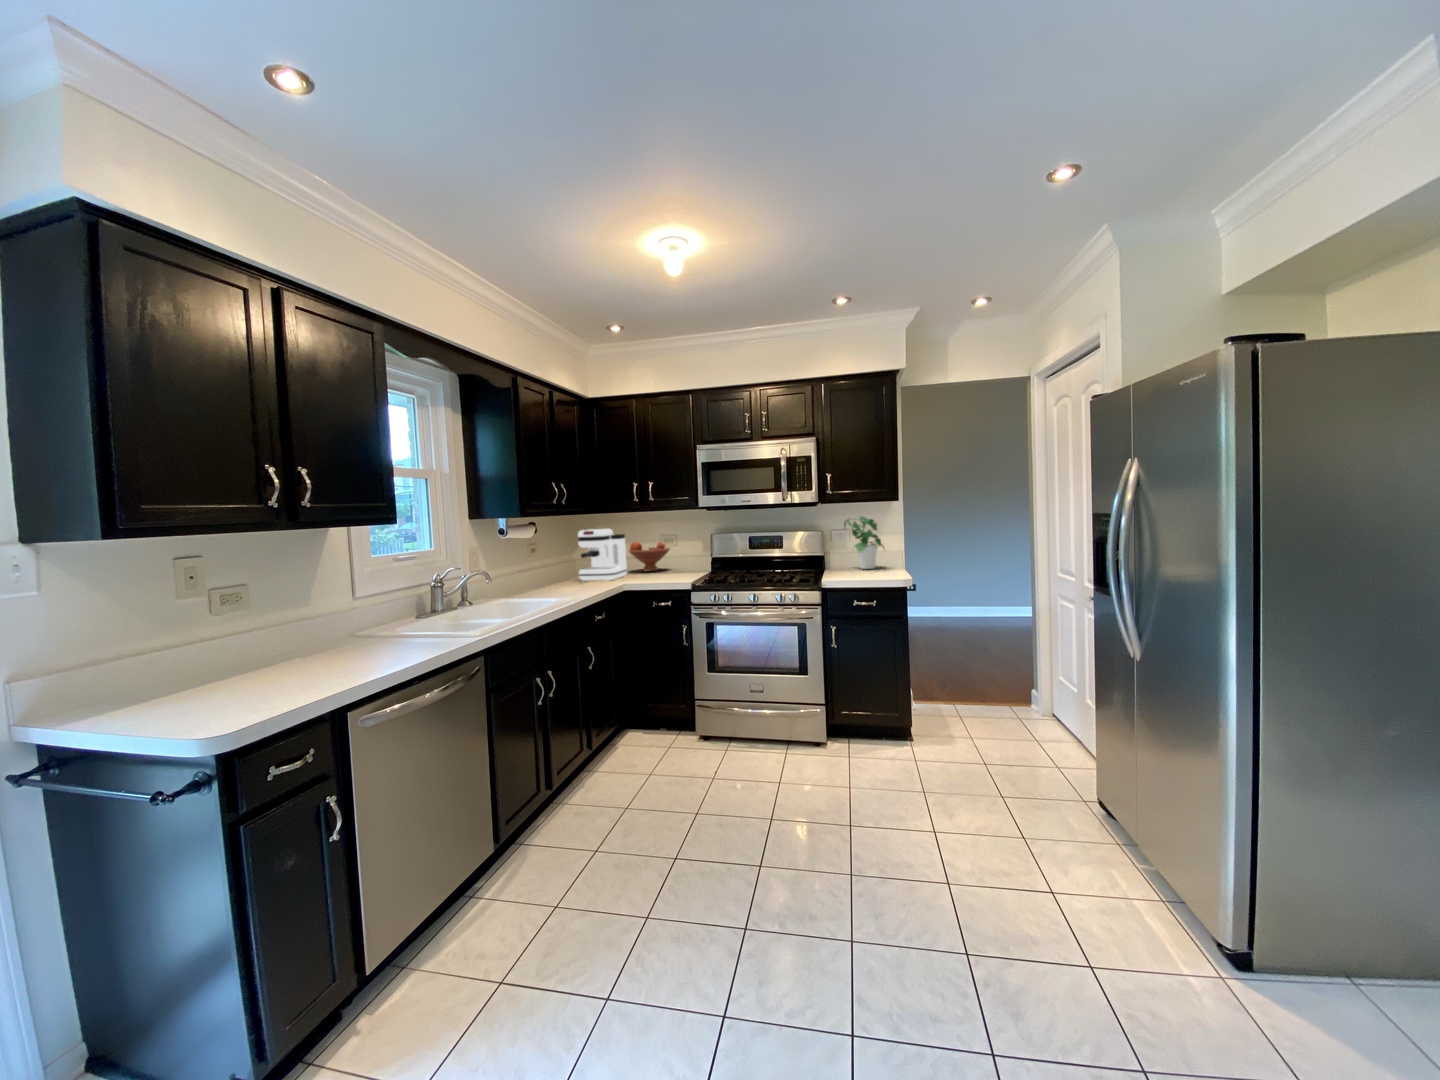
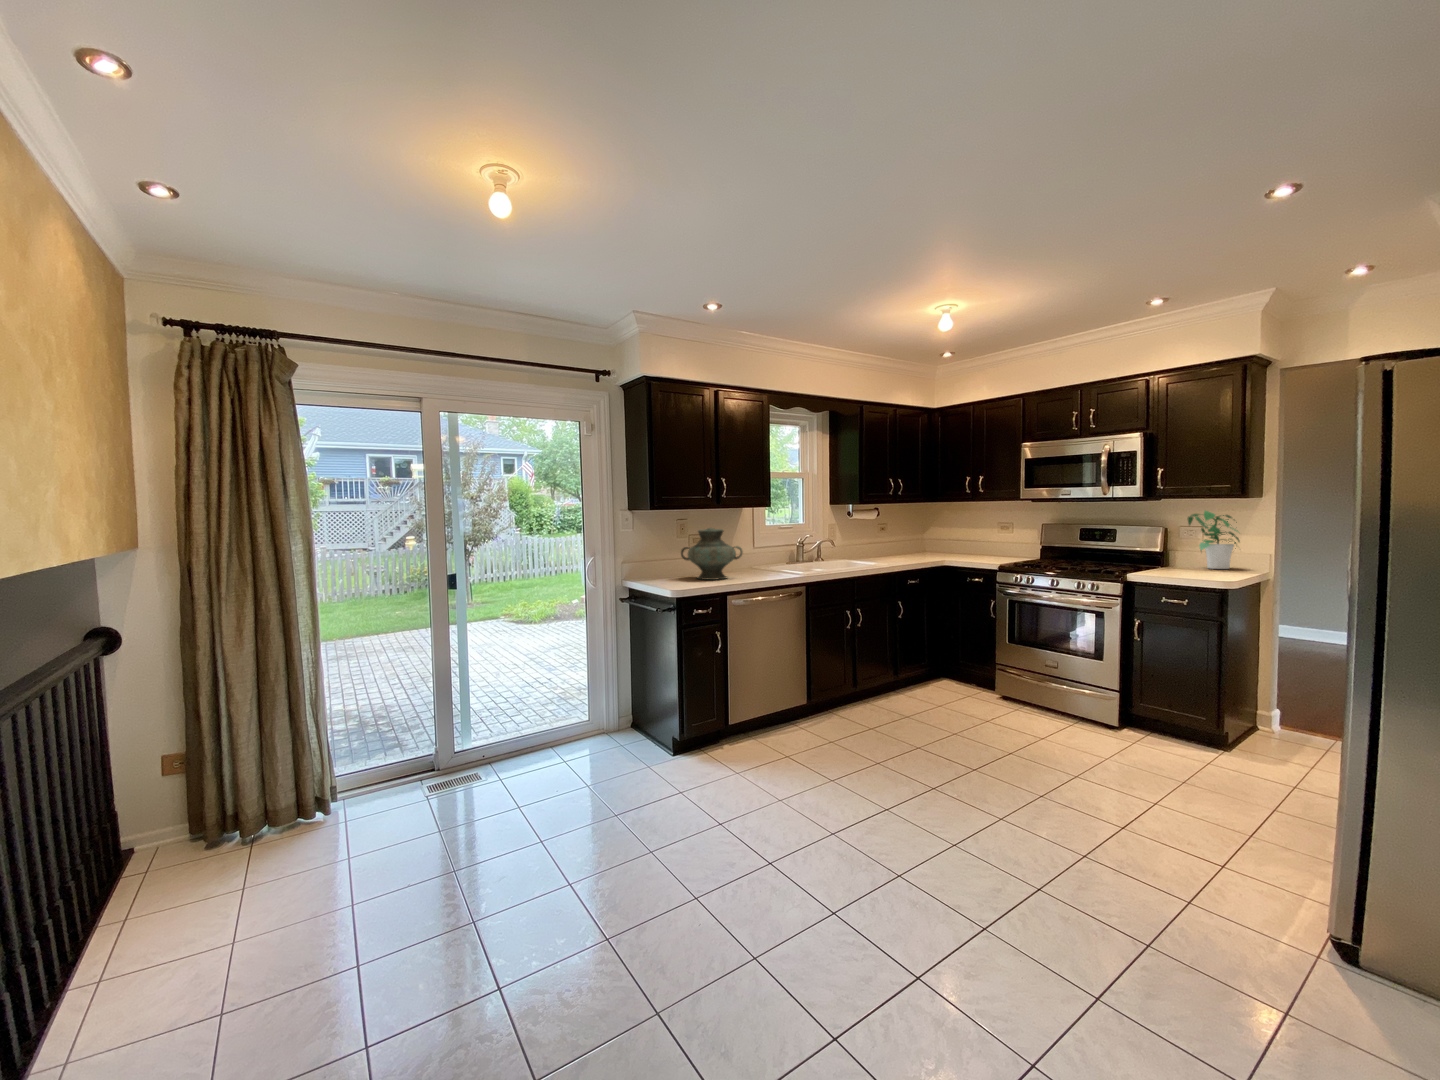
coffee maker: present [578,529,627,581] -> none [913,516,957,558]
fruit bowl: present [629,542,670,571] -> none [966,528,1006,556]
vase: none [203,575,363,686] -> present [681,528,743,580]

